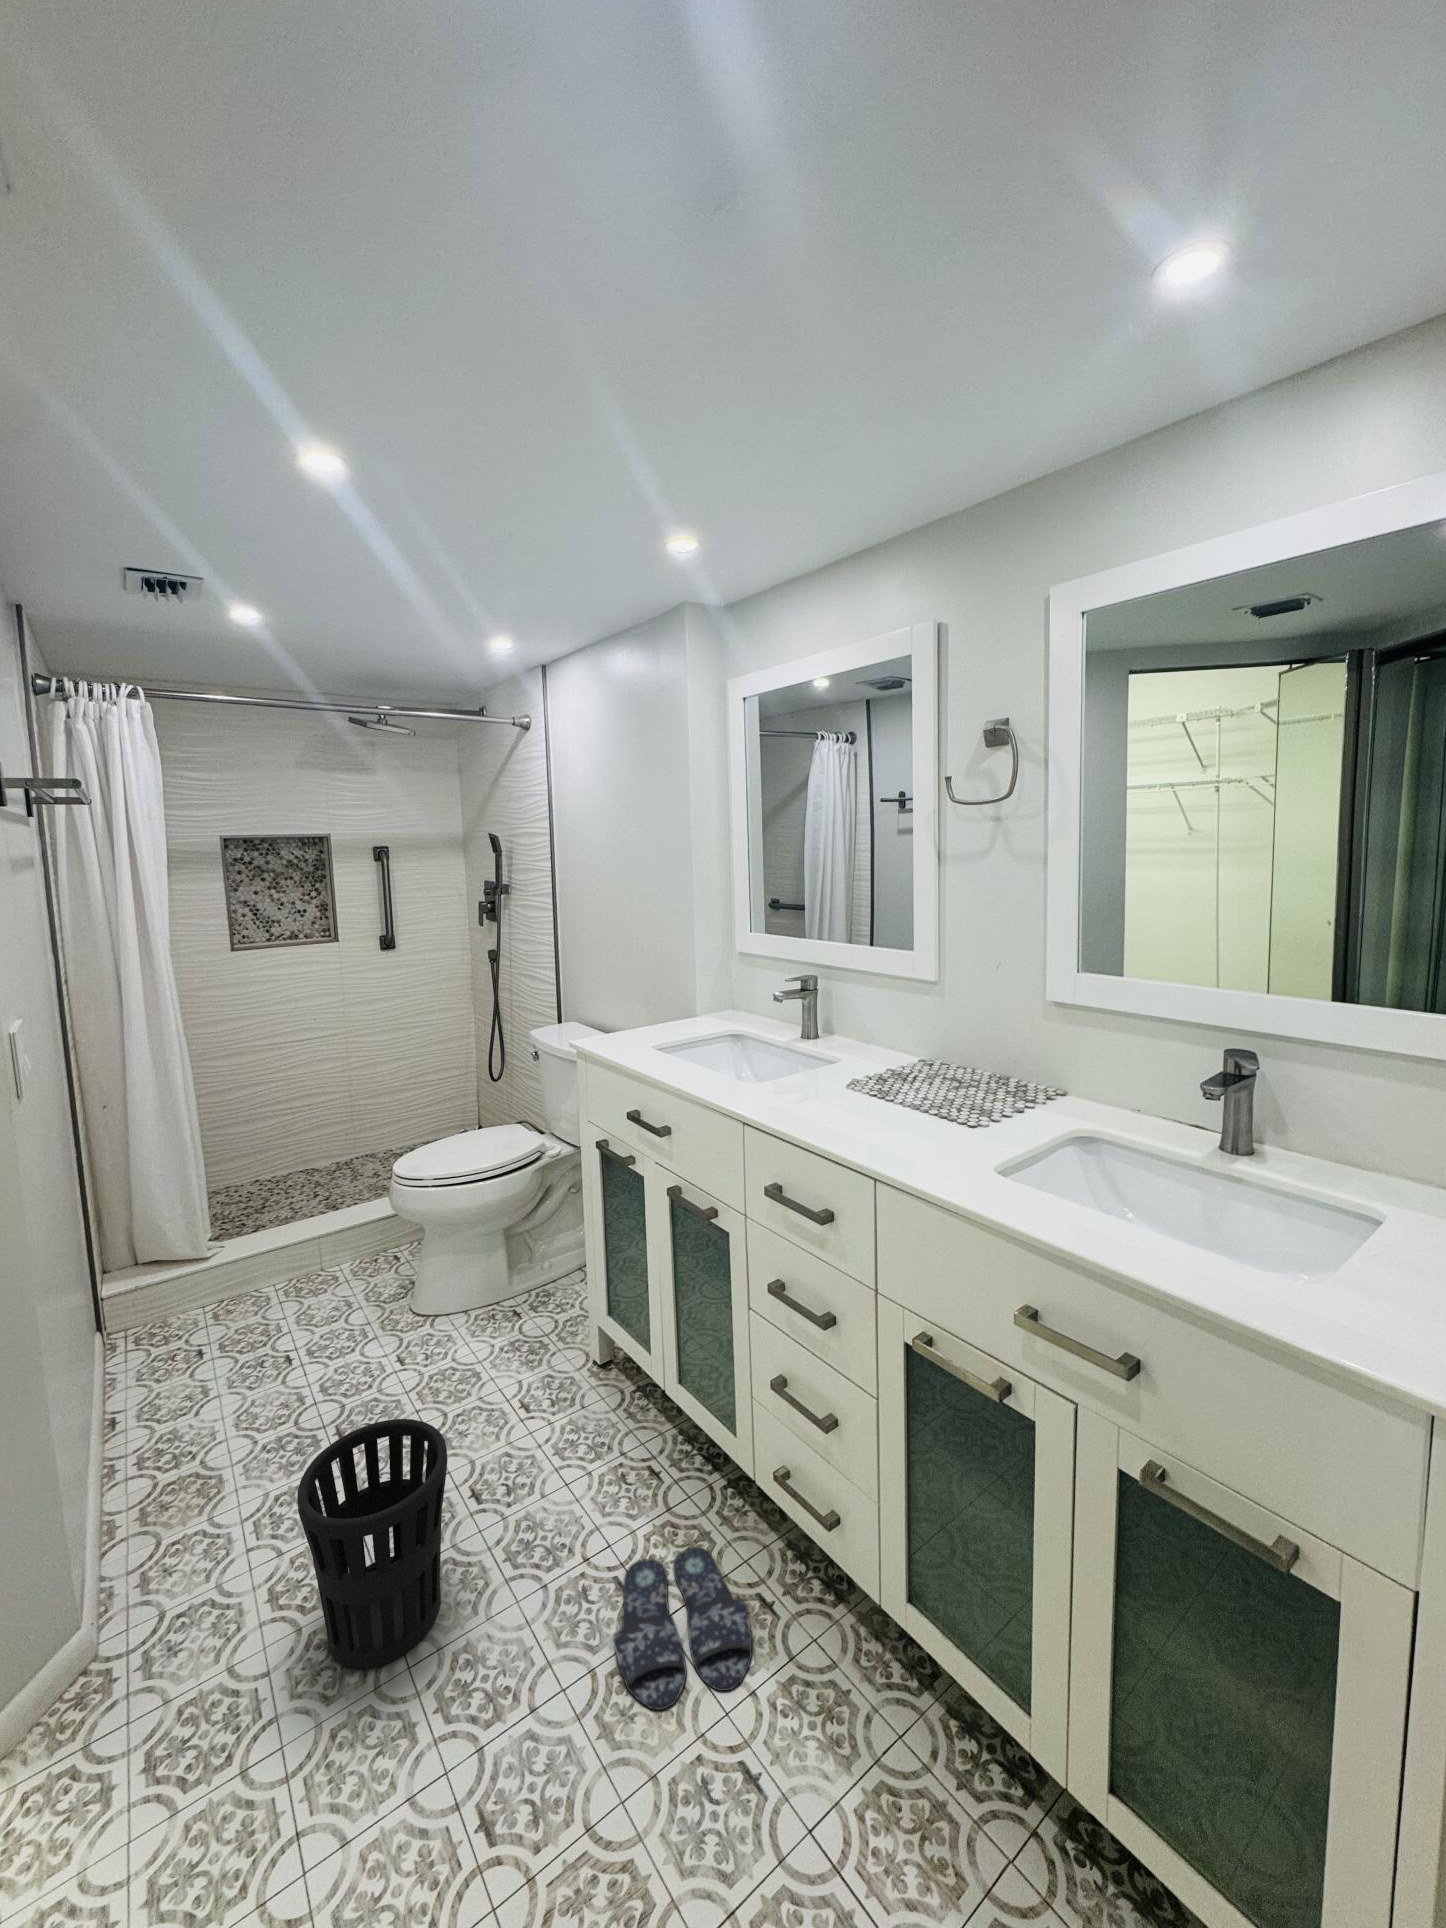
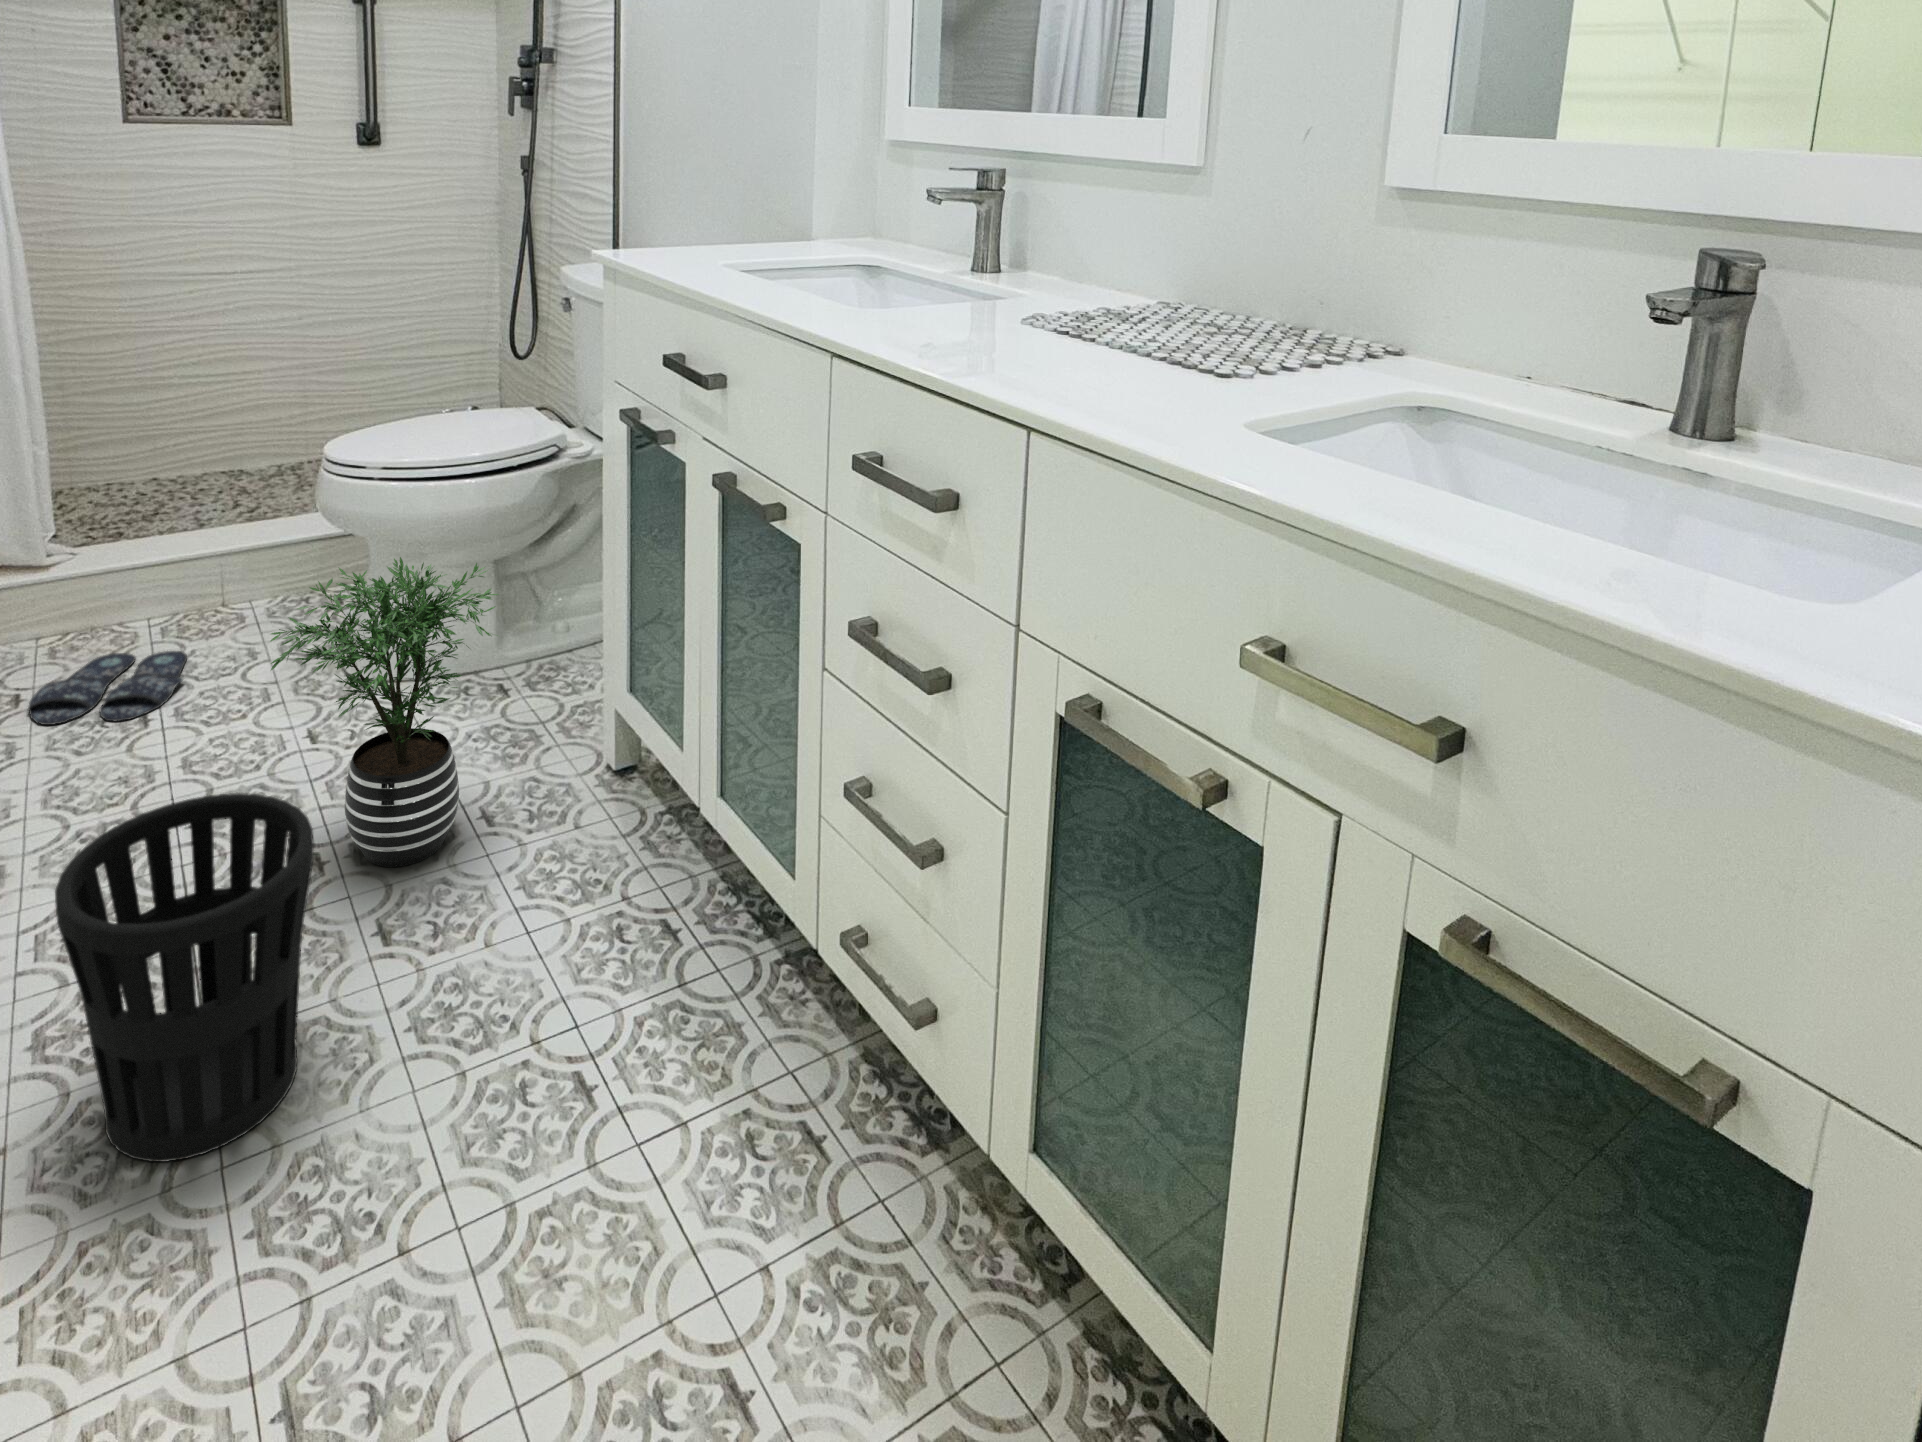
potted plant: none [389,1242,531,1448] -> present [270,557,499,867]
slippers: present [613,1547,752,1710] -> present [28,651,187,725]

